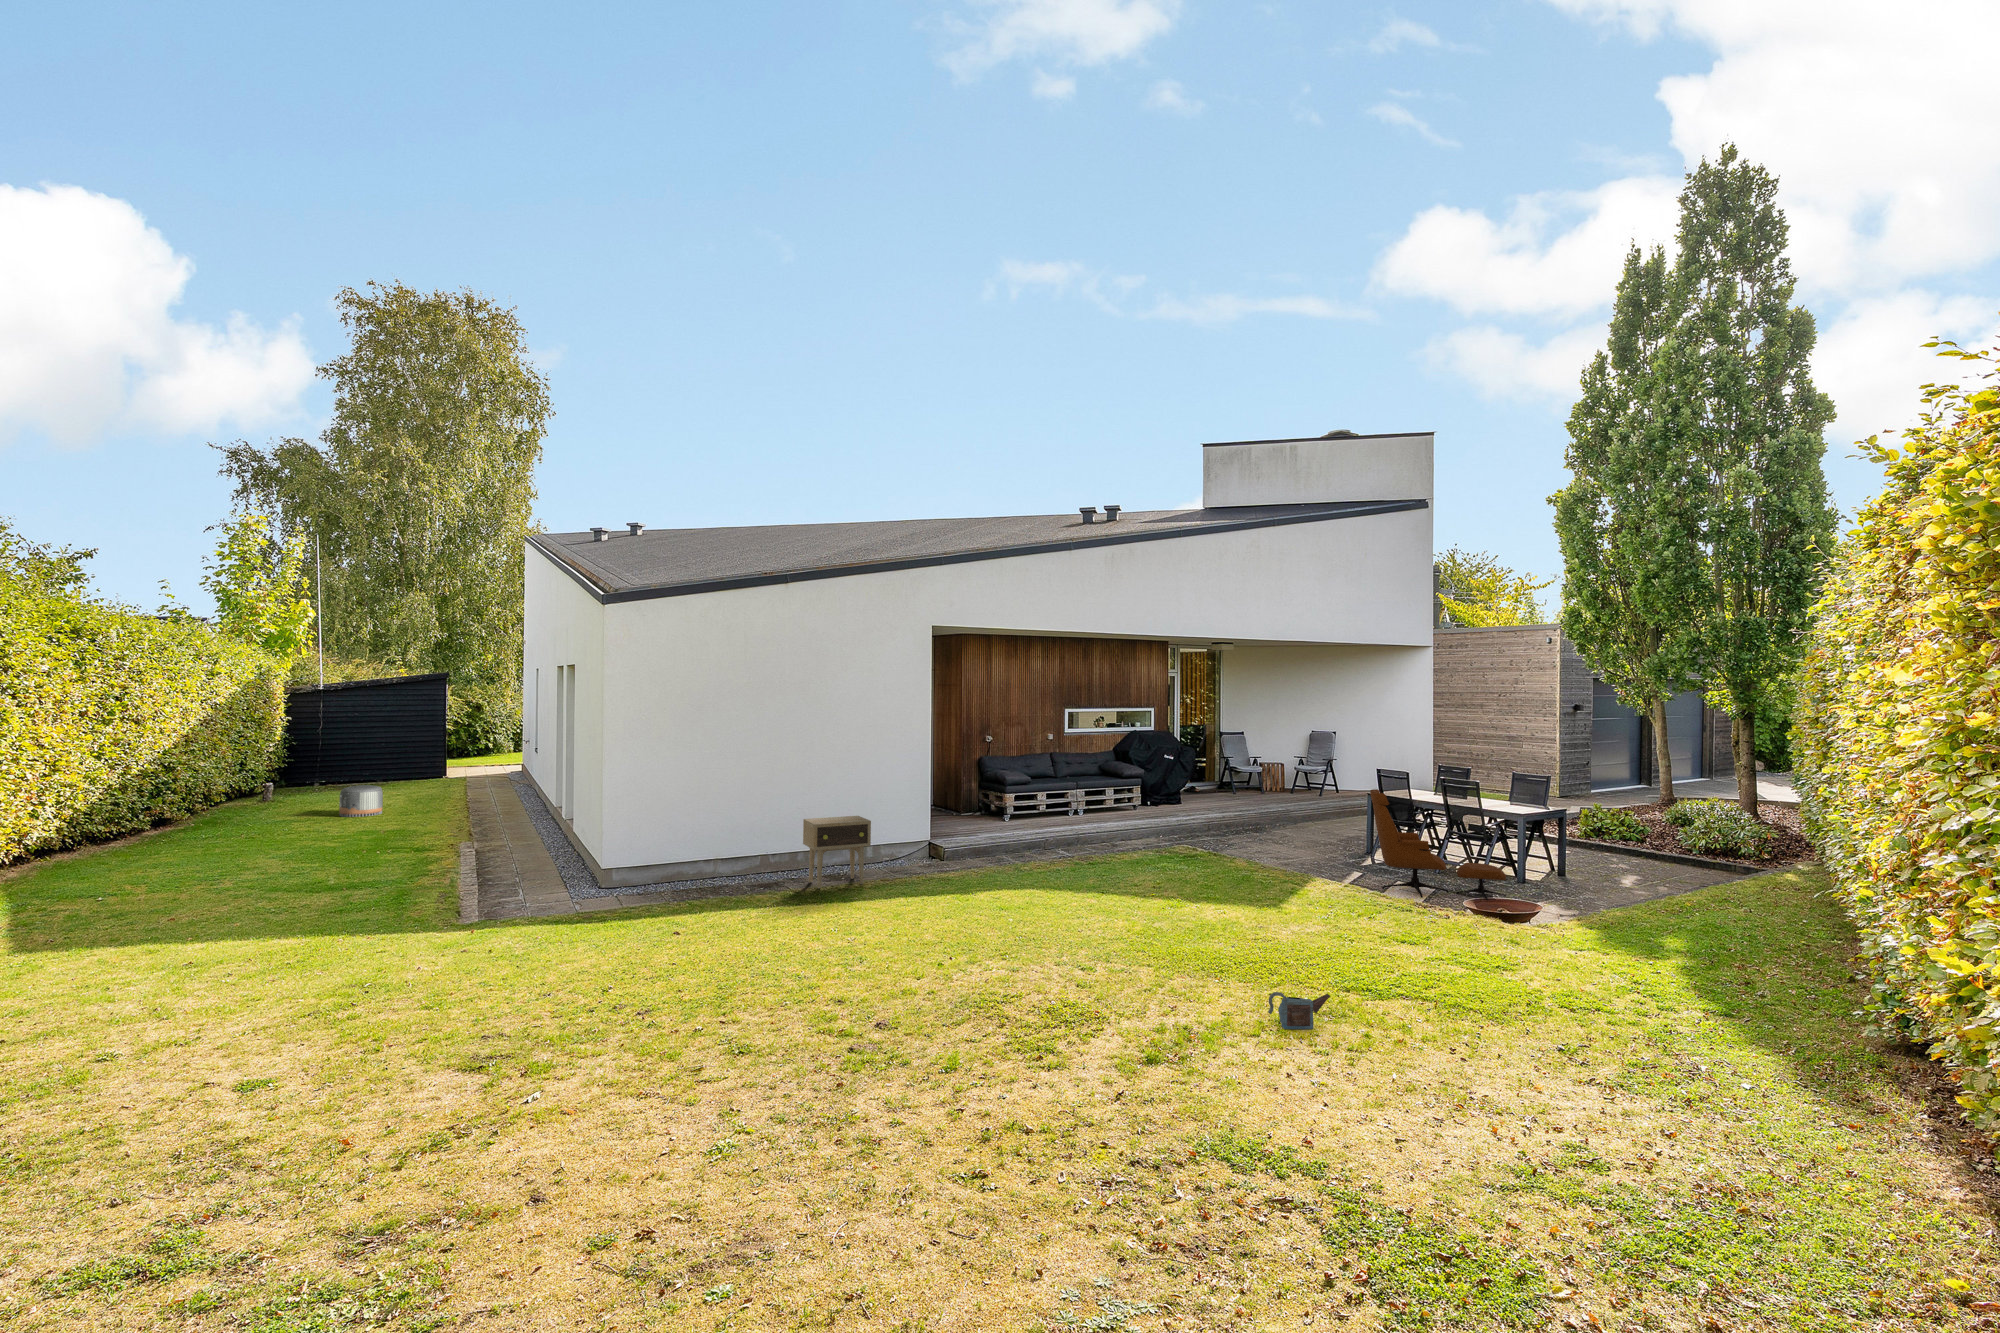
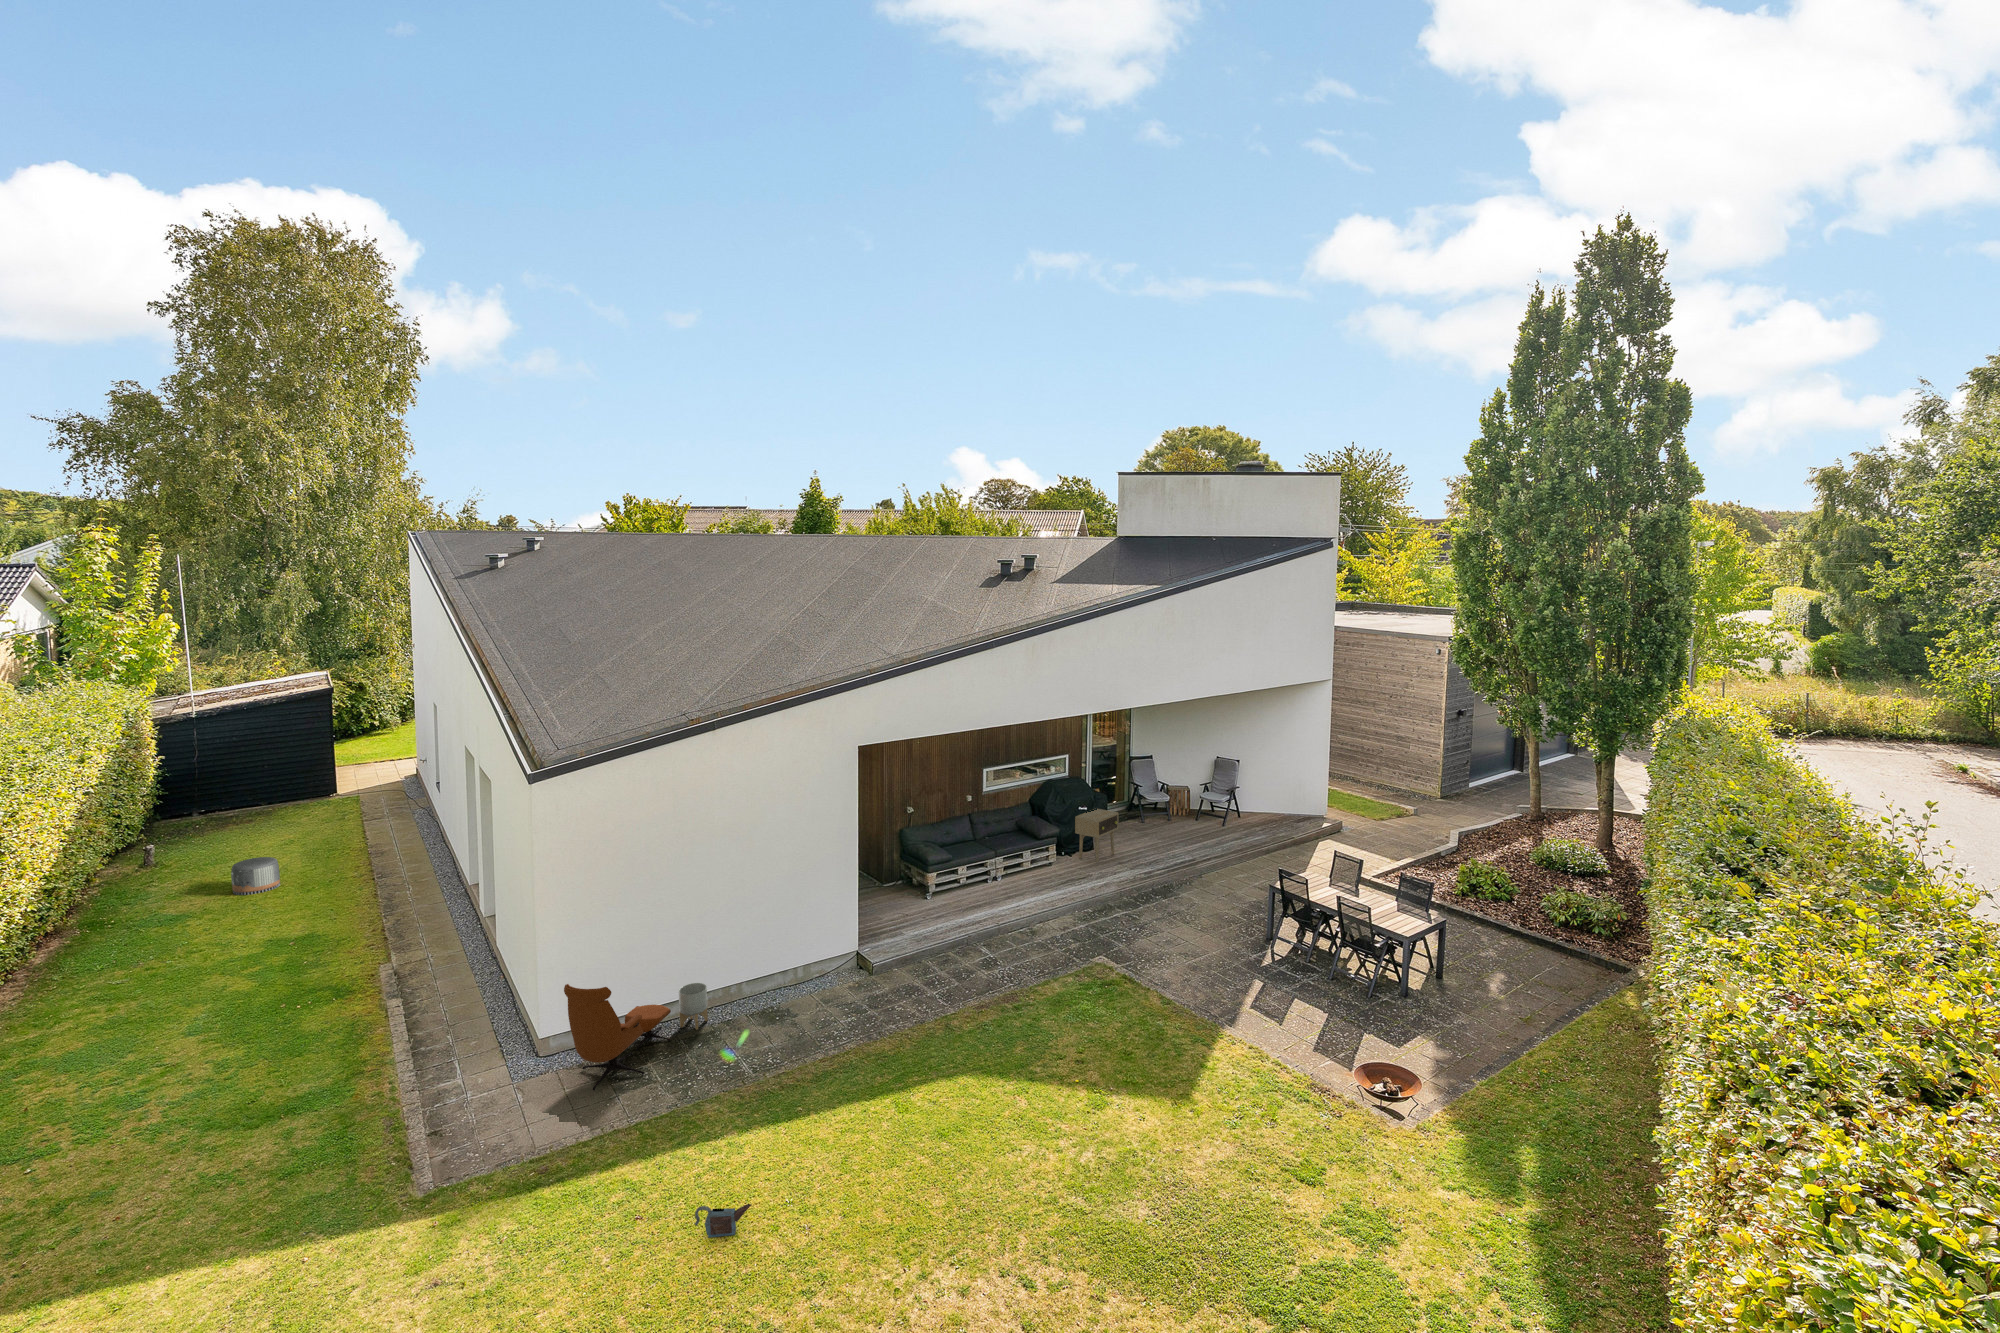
lounge chair: present [1370,789,1506,900] -> present [564,984,671,1090]
side table: present [803,816,871,888] -> present [1075,809,1119,862]
planter: none [752,849,781,892] -> present [679,983,708,1030]
watering can: present [1268,992,1330,1029] -> present [695,1204,751,1237]

